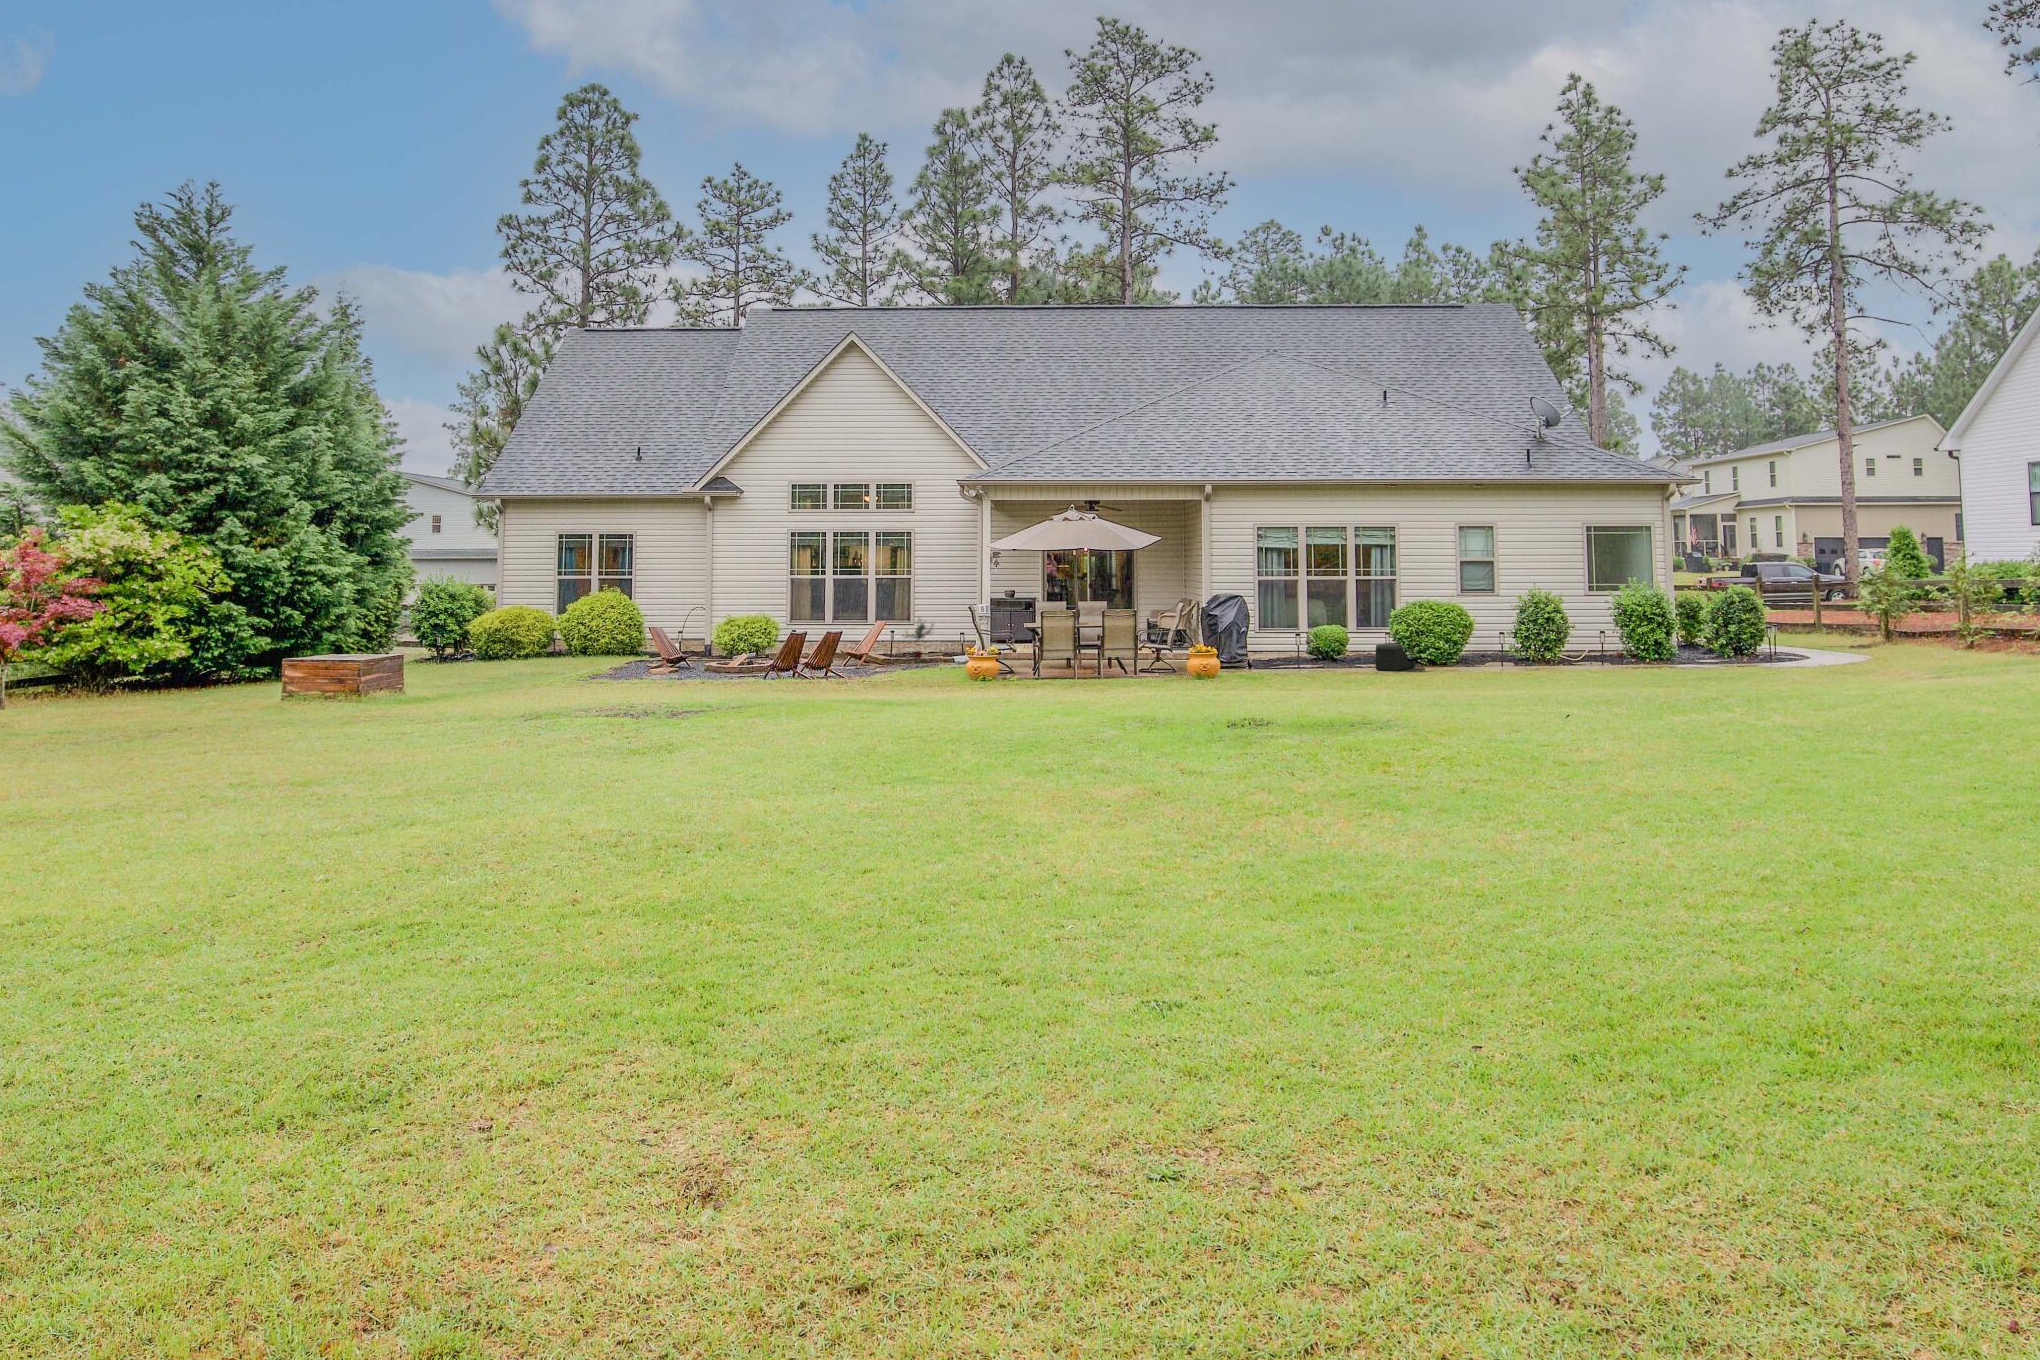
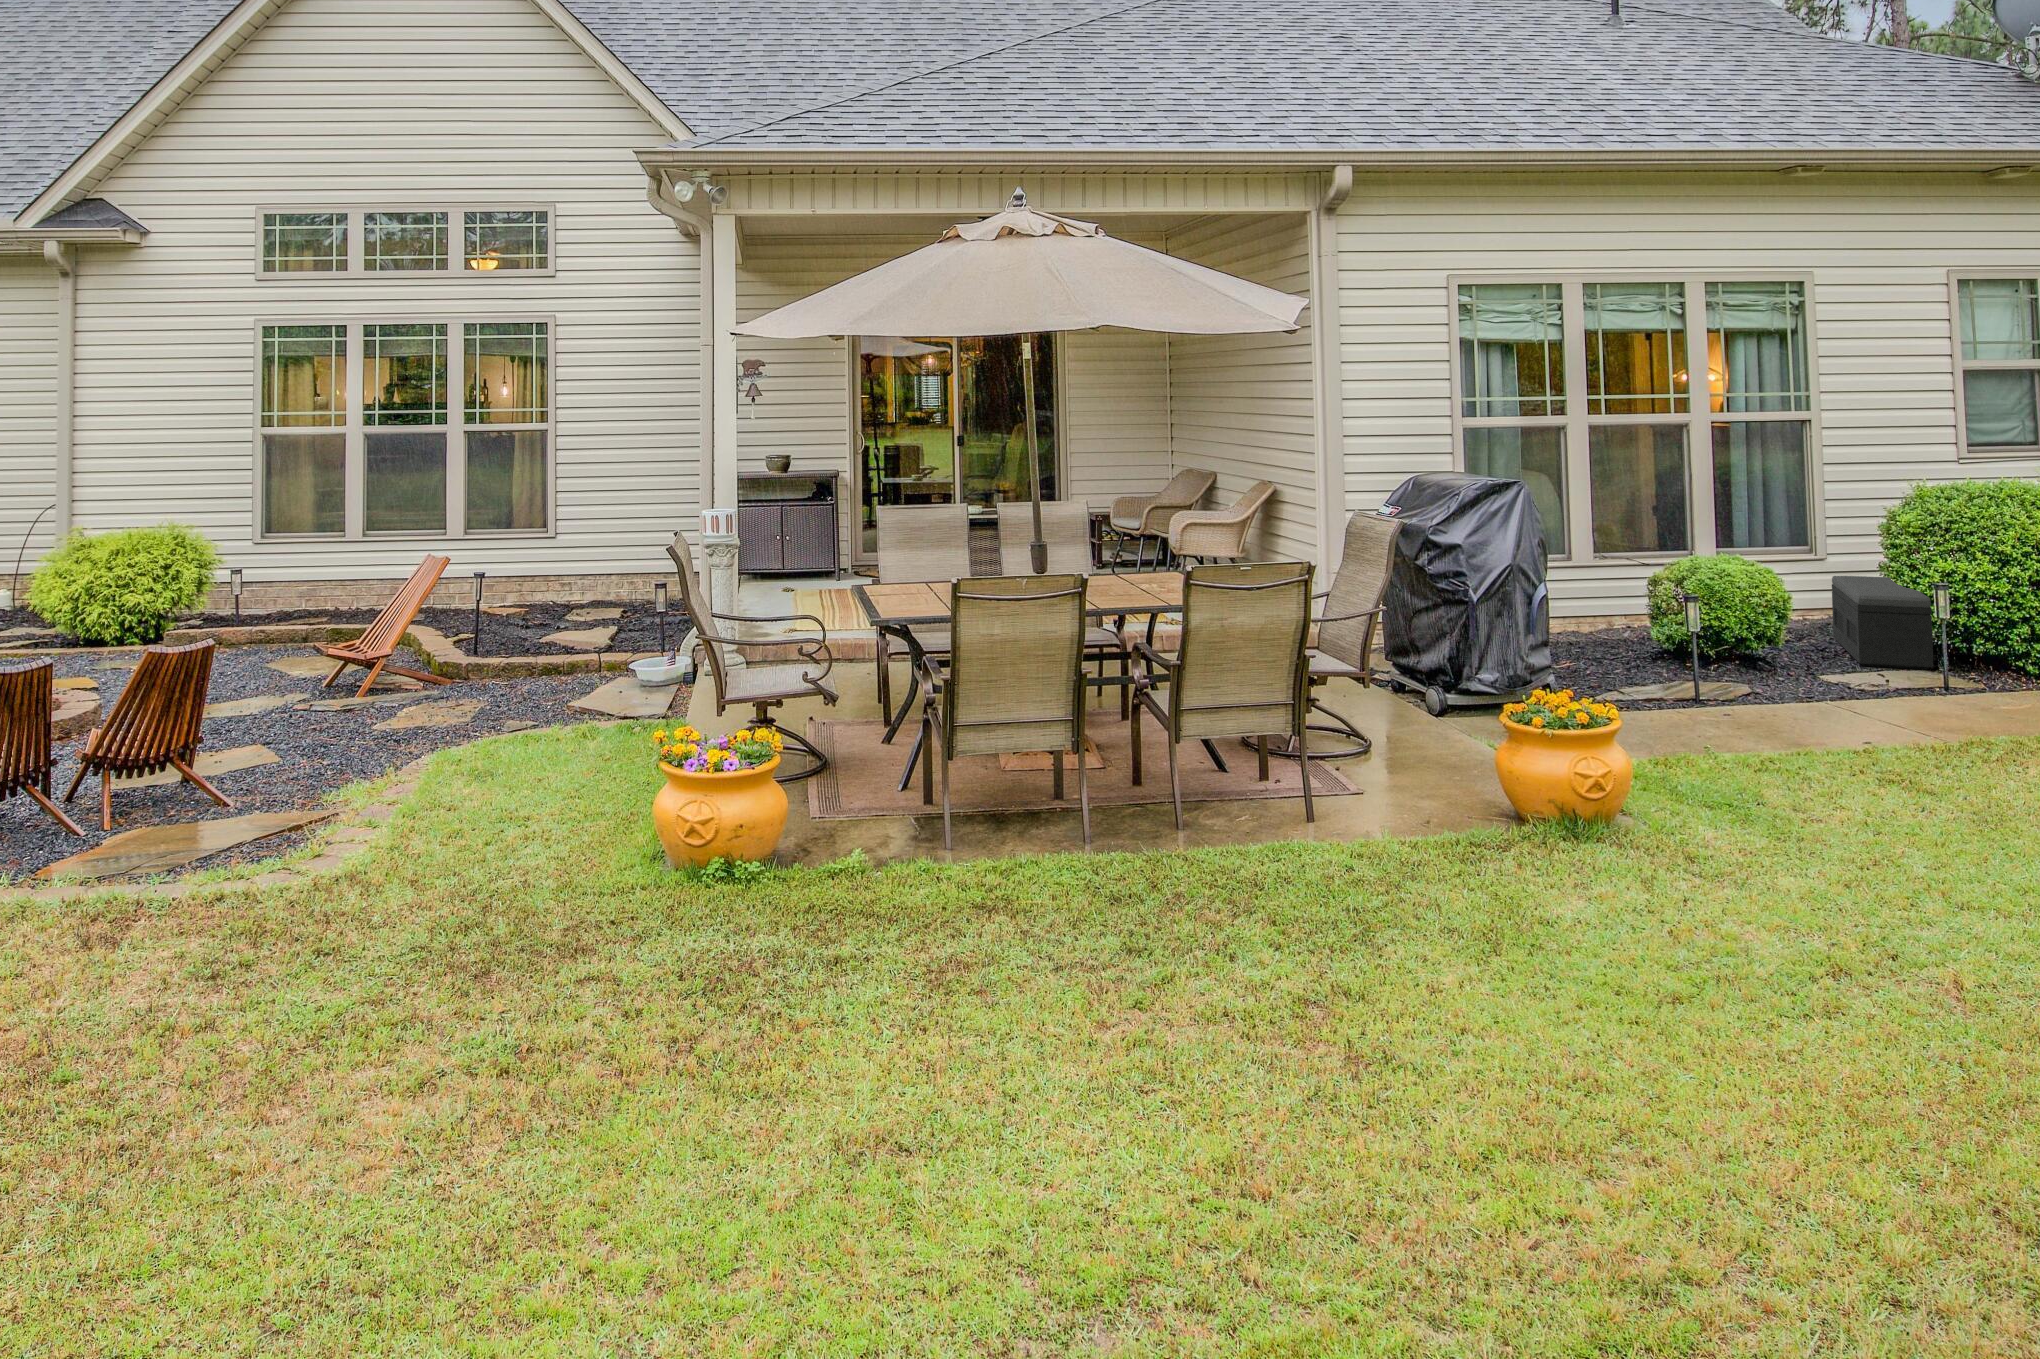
potted tree: present [903,618,933,658] -> none [542,524,625,624]

